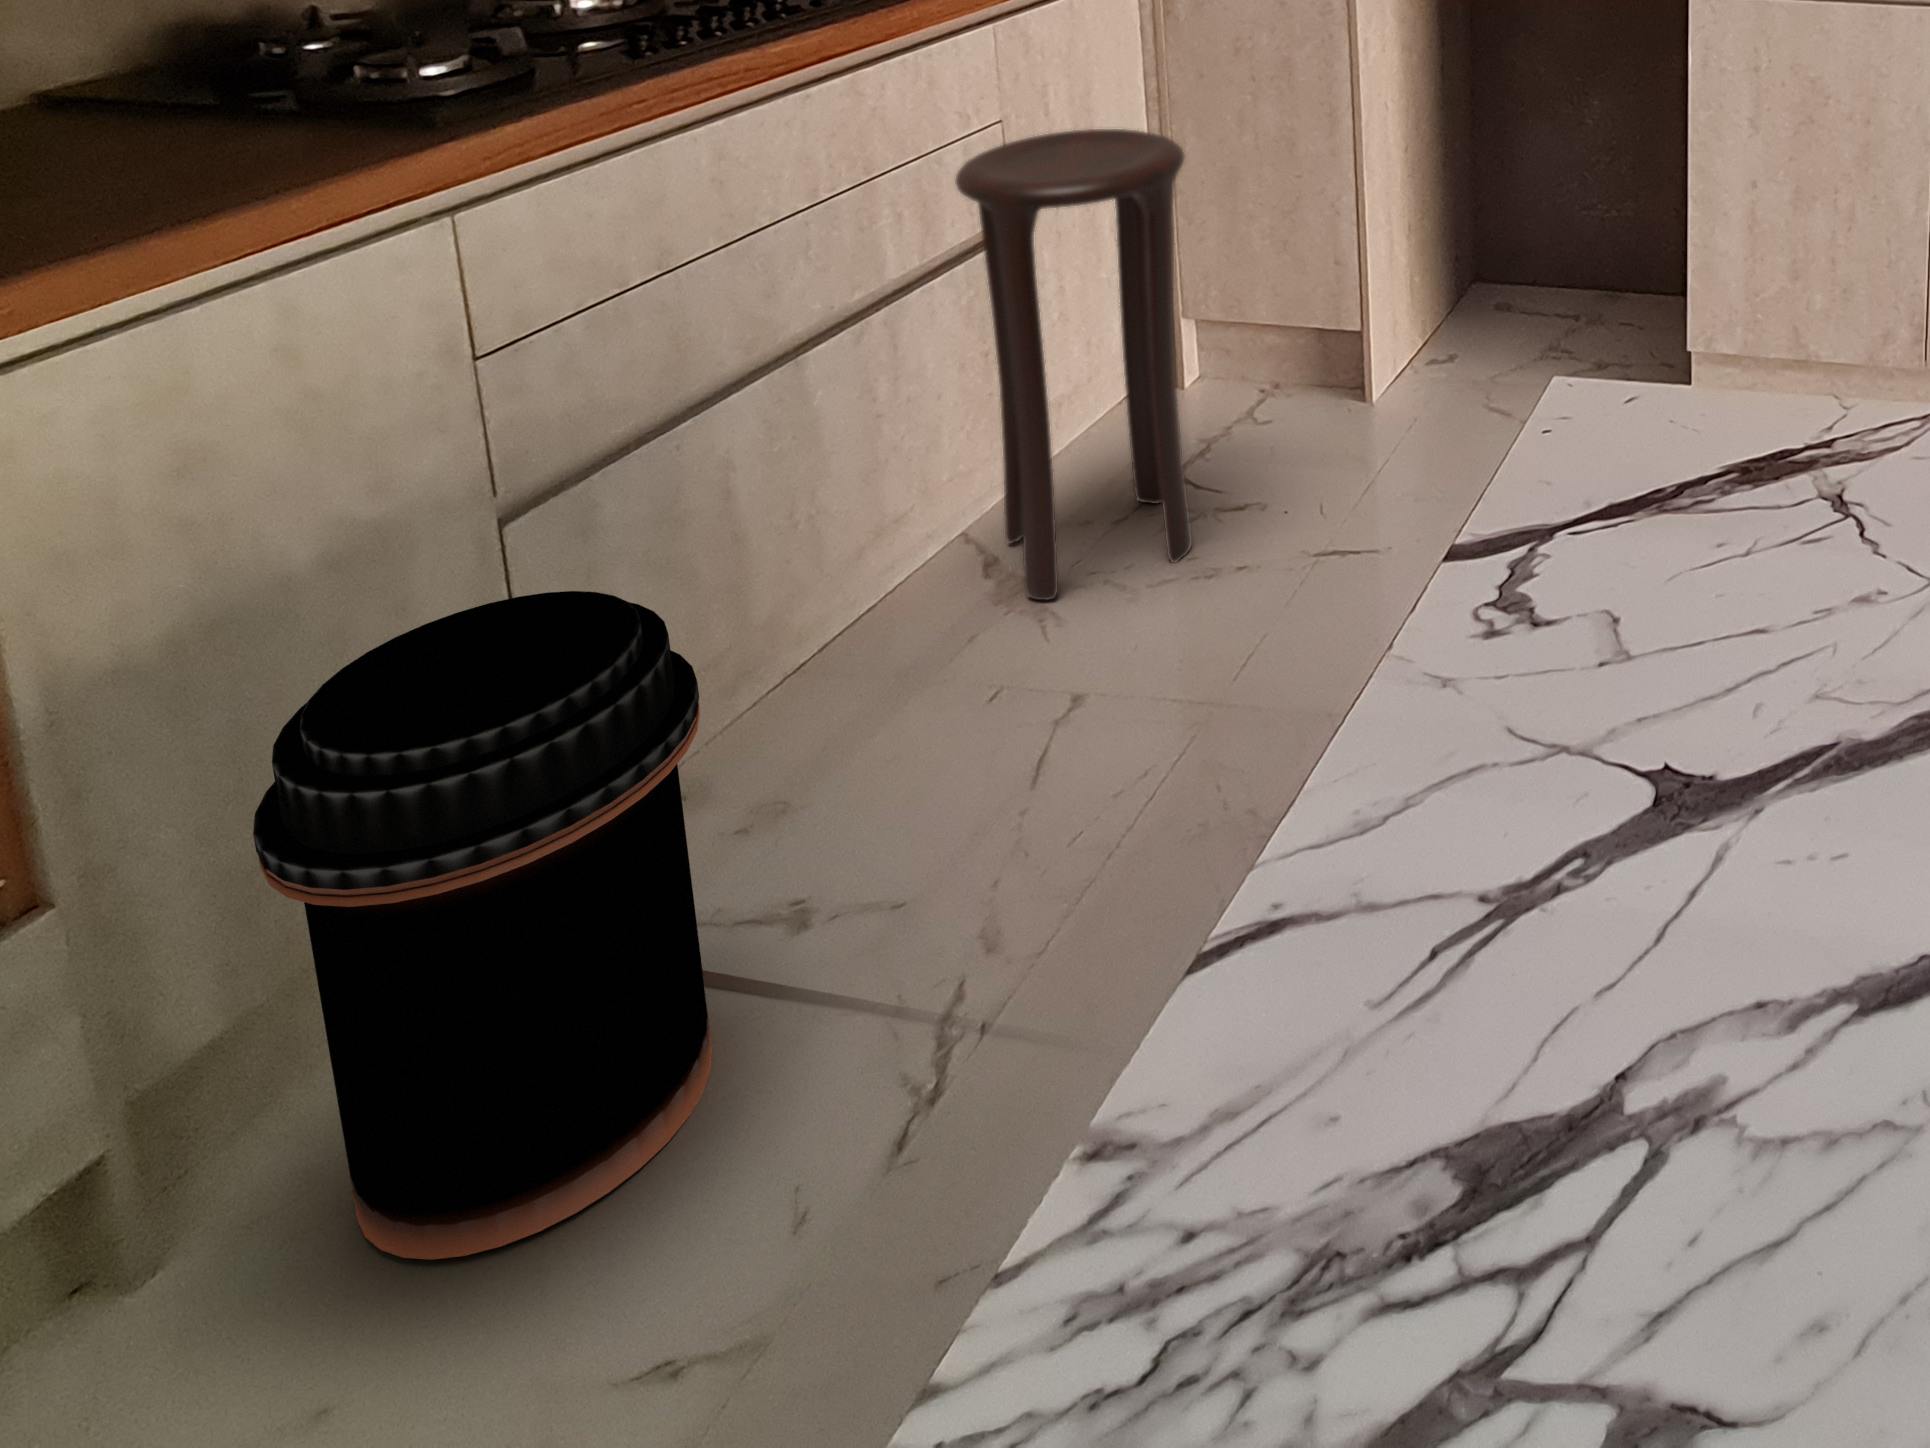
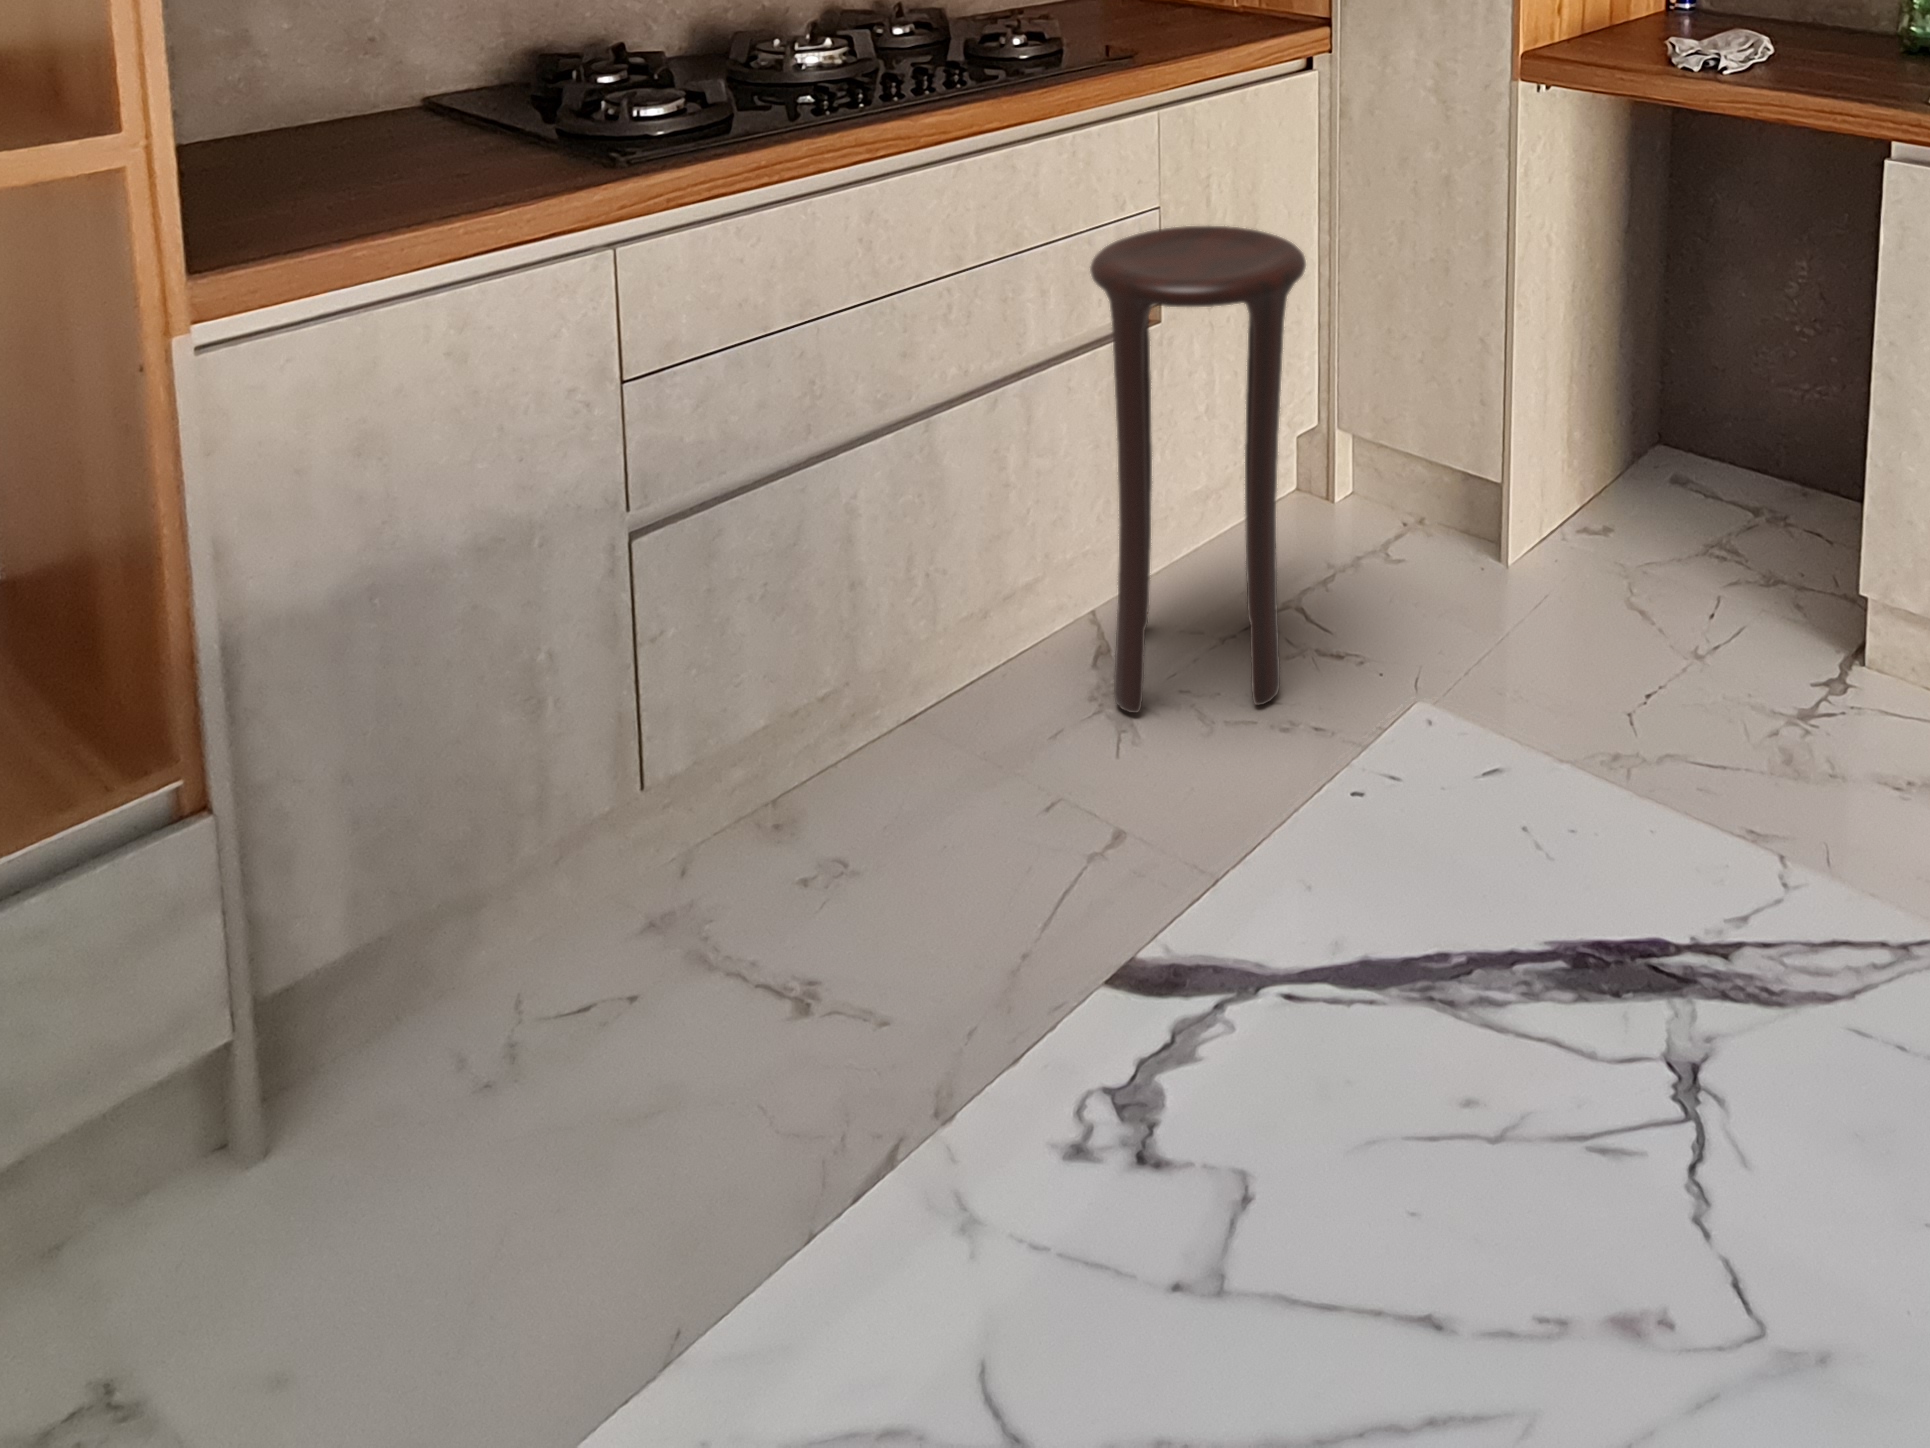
trash can: present [253,591,712,1260] -> none [318,614,699,1276]

